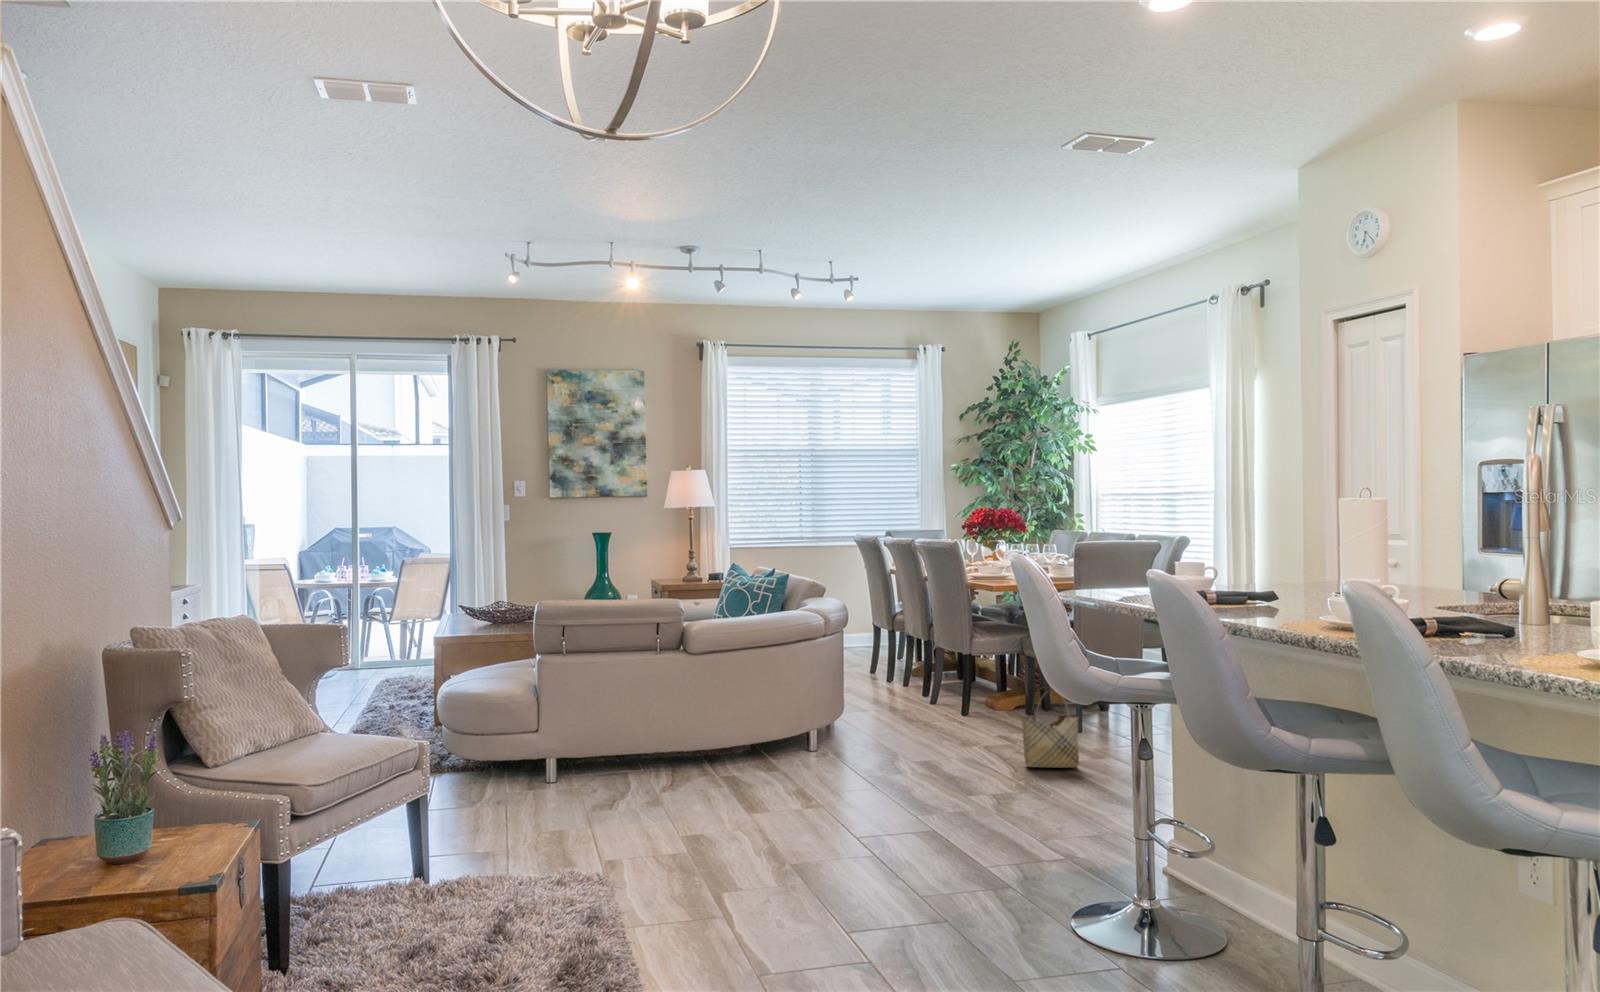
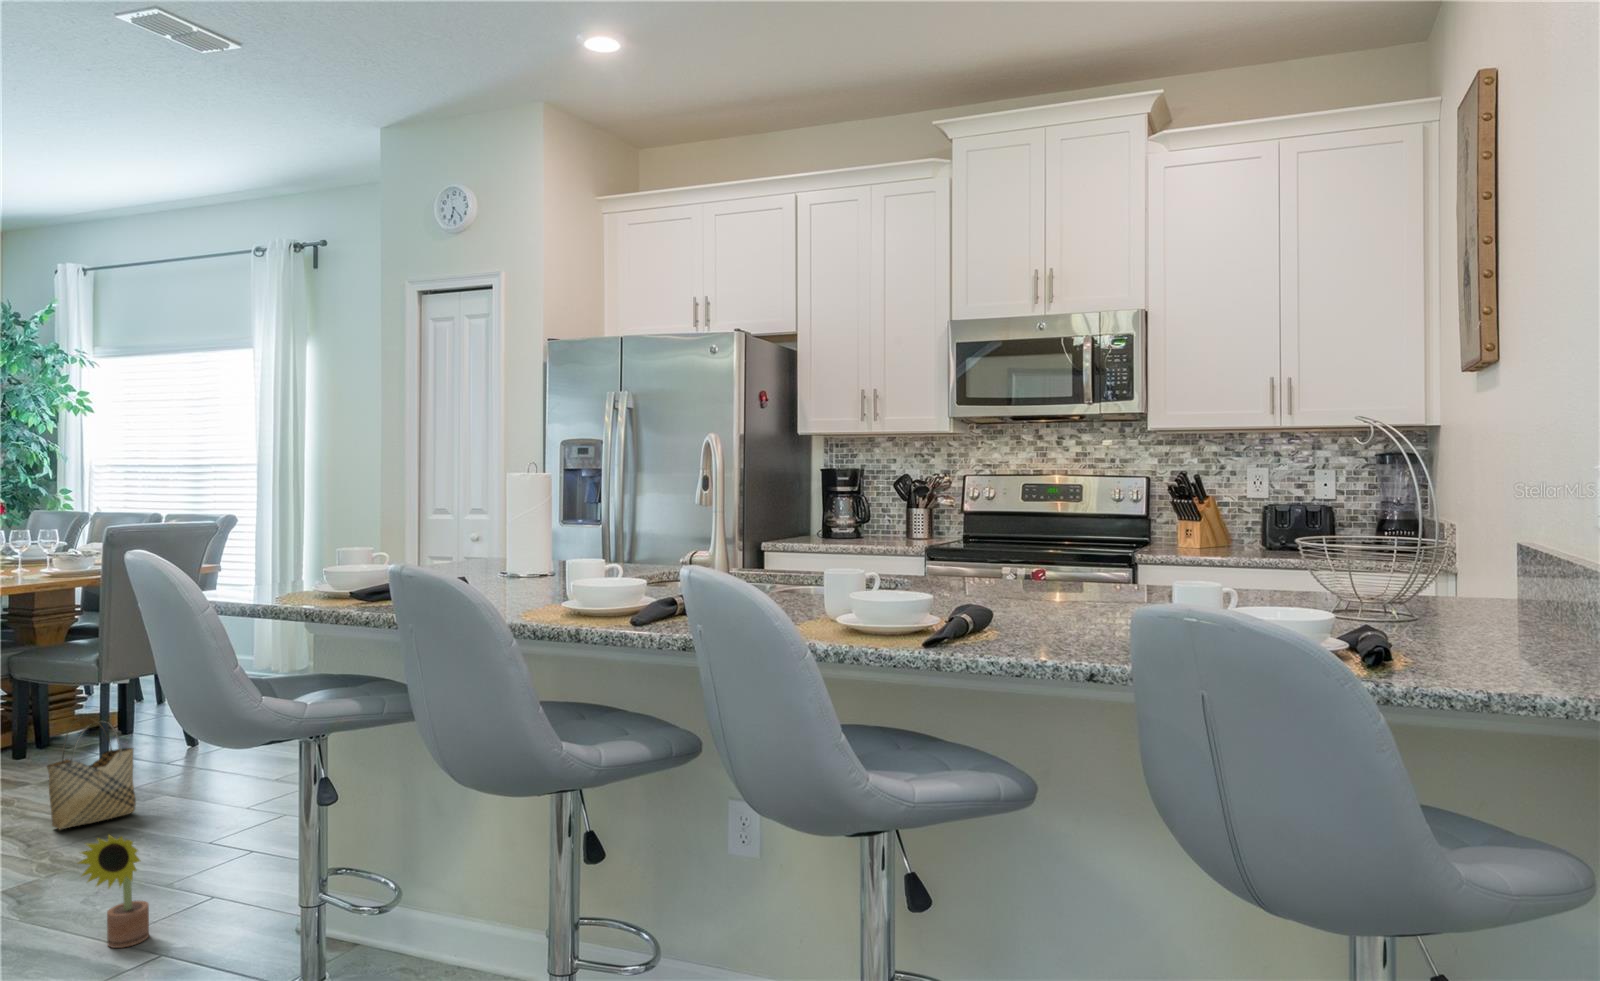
decorative plant: none [1008,762,1055,850] -> present [78,835,149,948]

